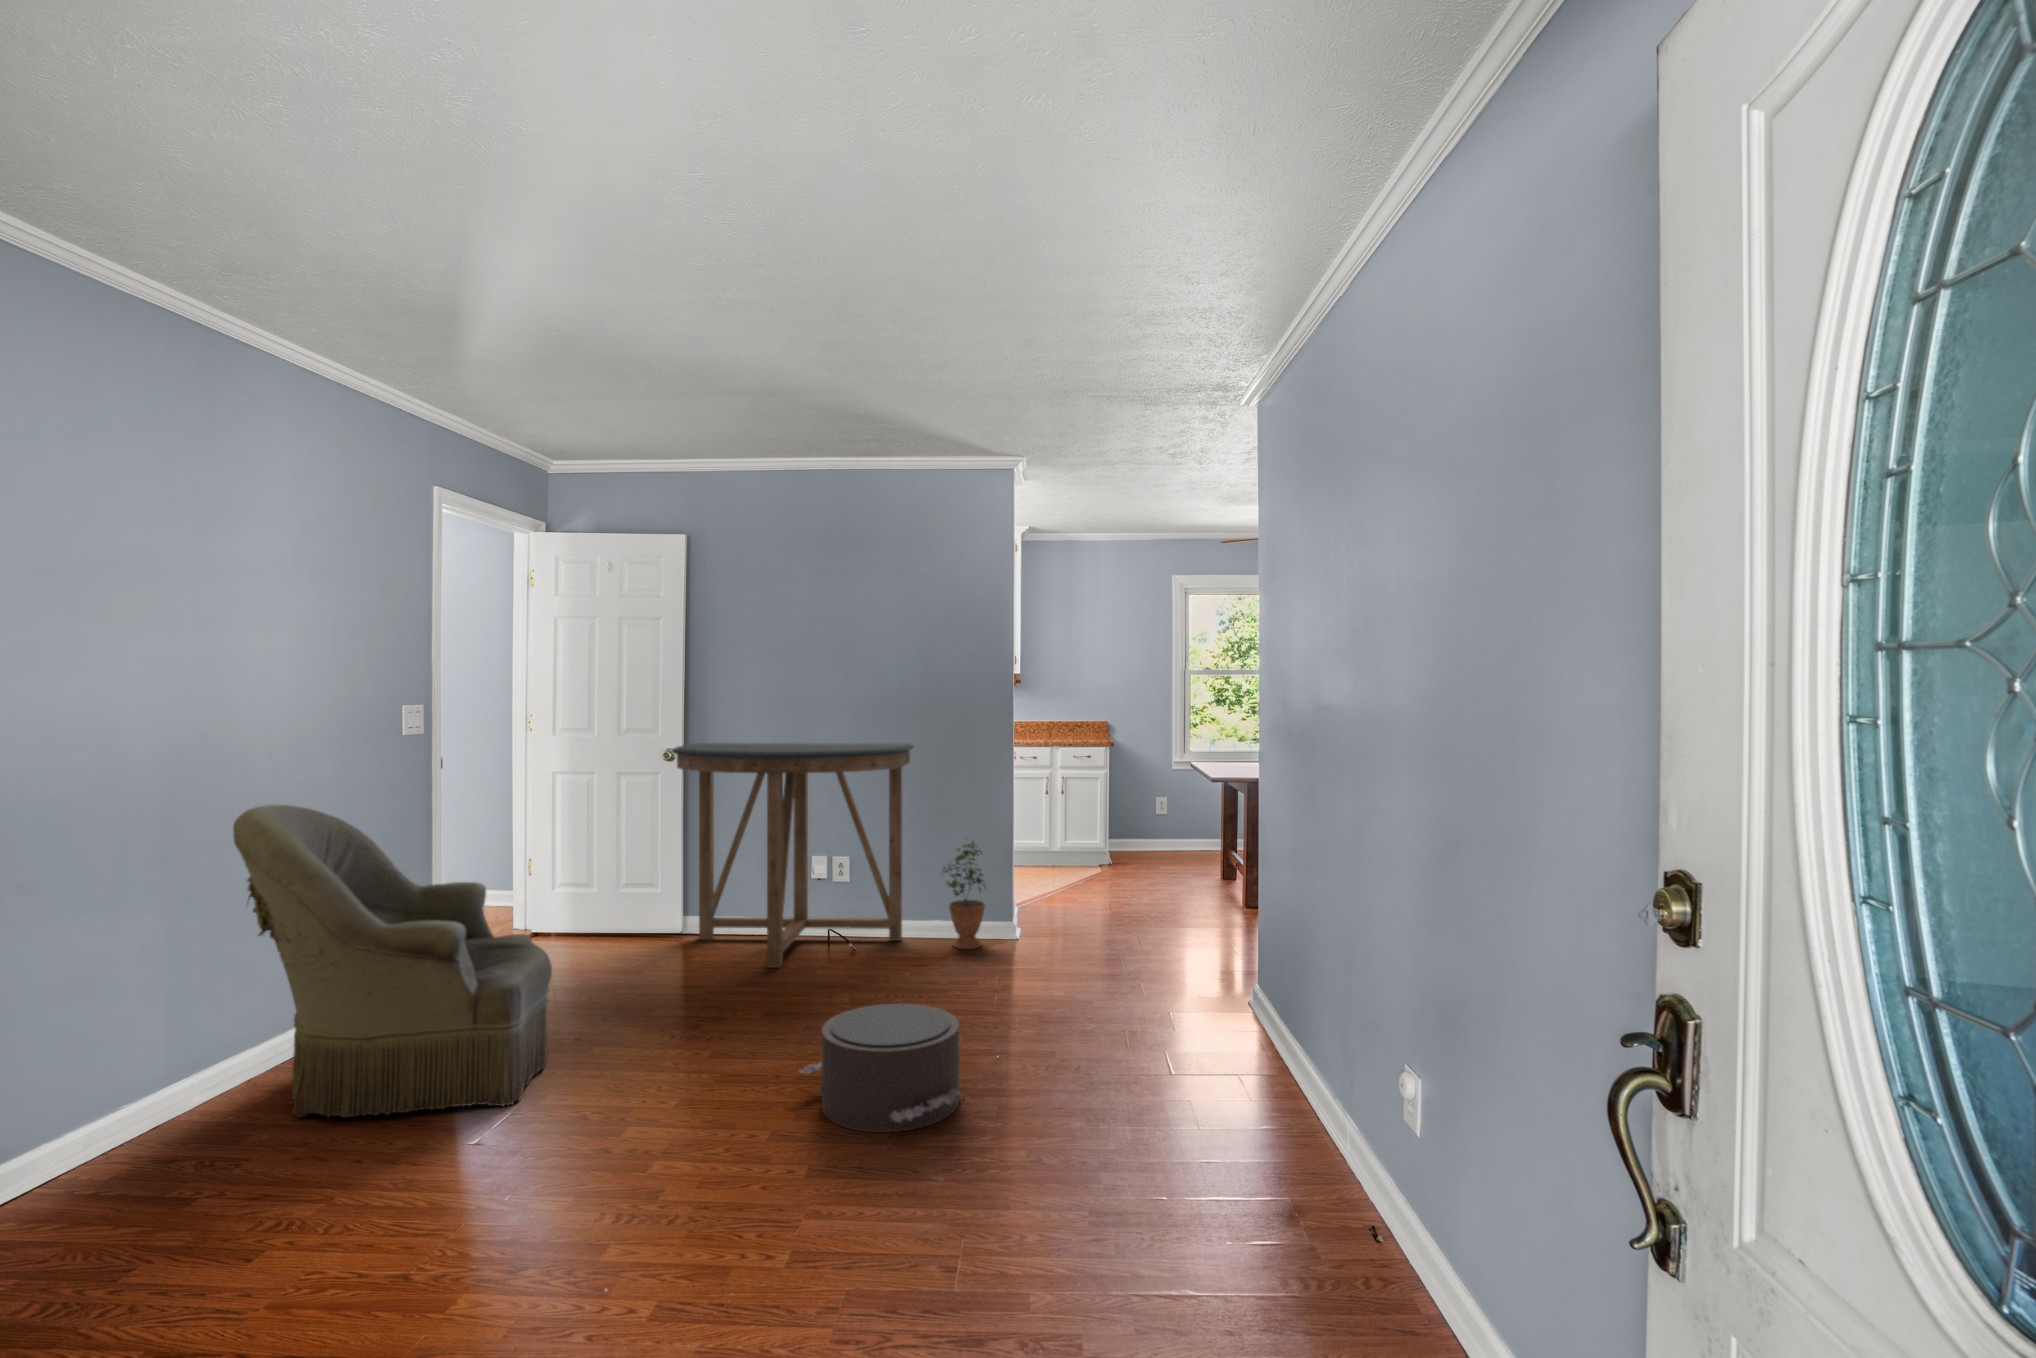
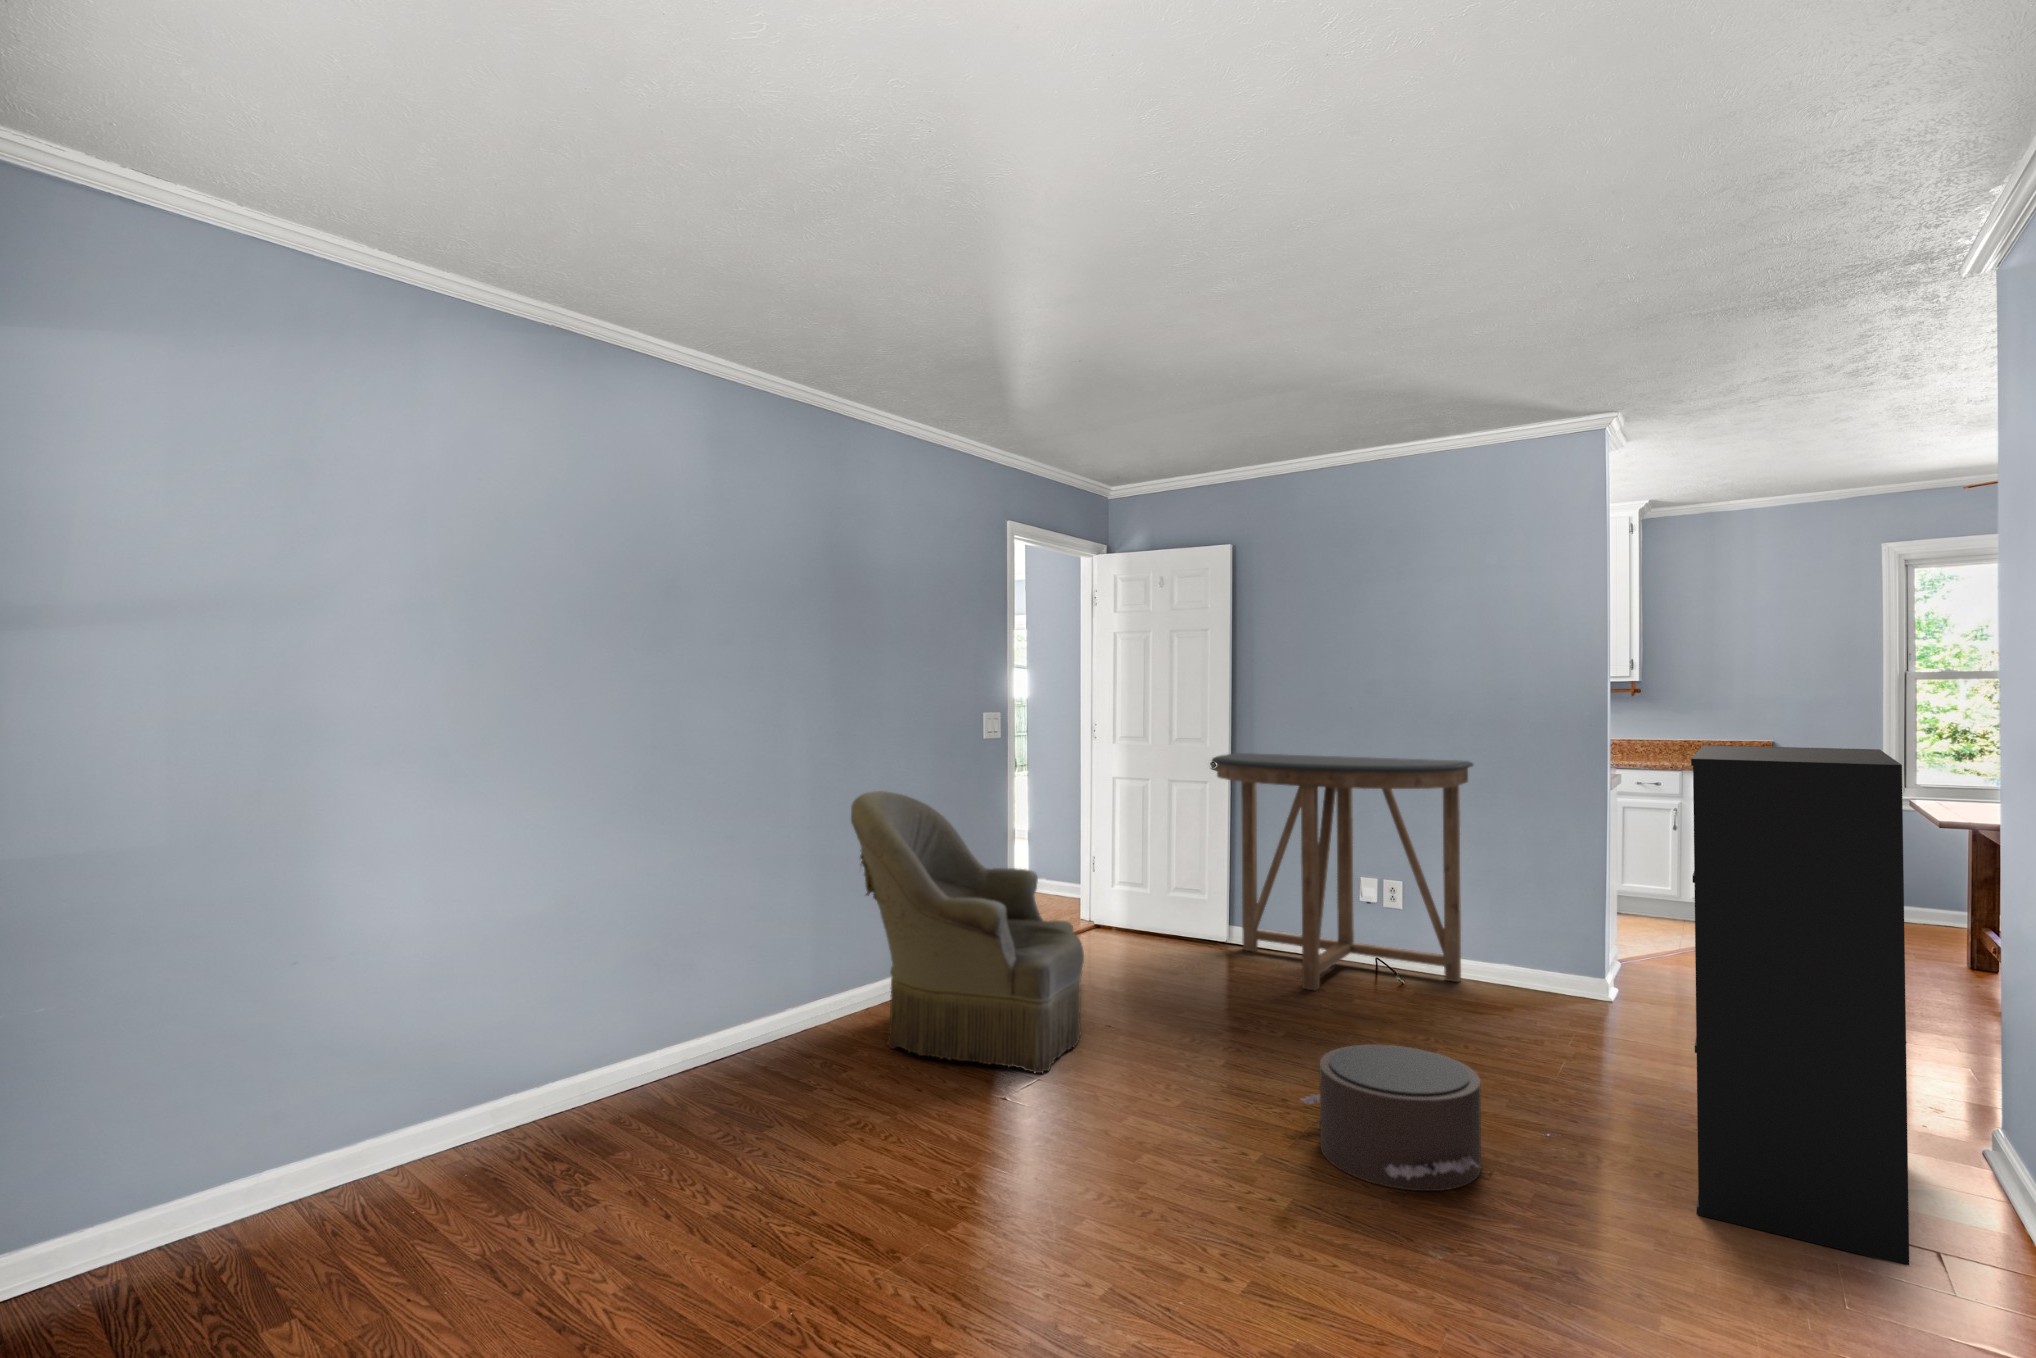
bookshelf: none [1104,725,1242,1095] -> present [1691,745,1909,1265]
potted plant: present [943,842,985,949] -> none [1506,874,1566,1005]

